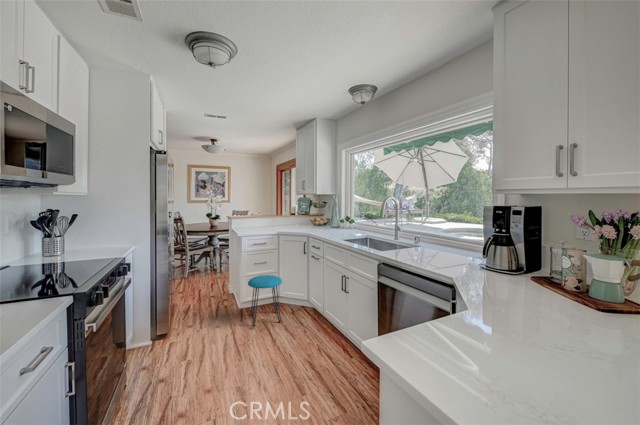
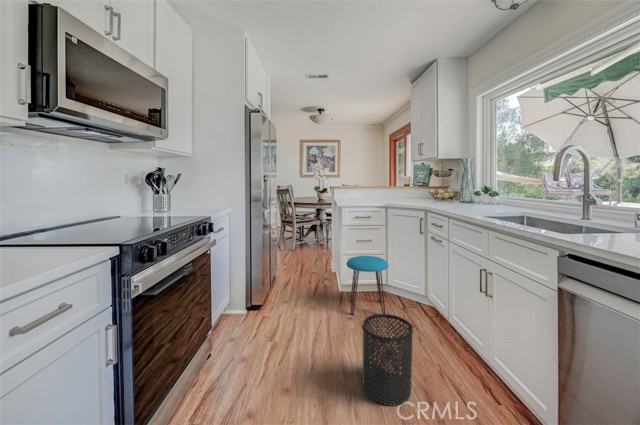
trash can: none [268,317,304,383] -> present [362,314,413,405]

